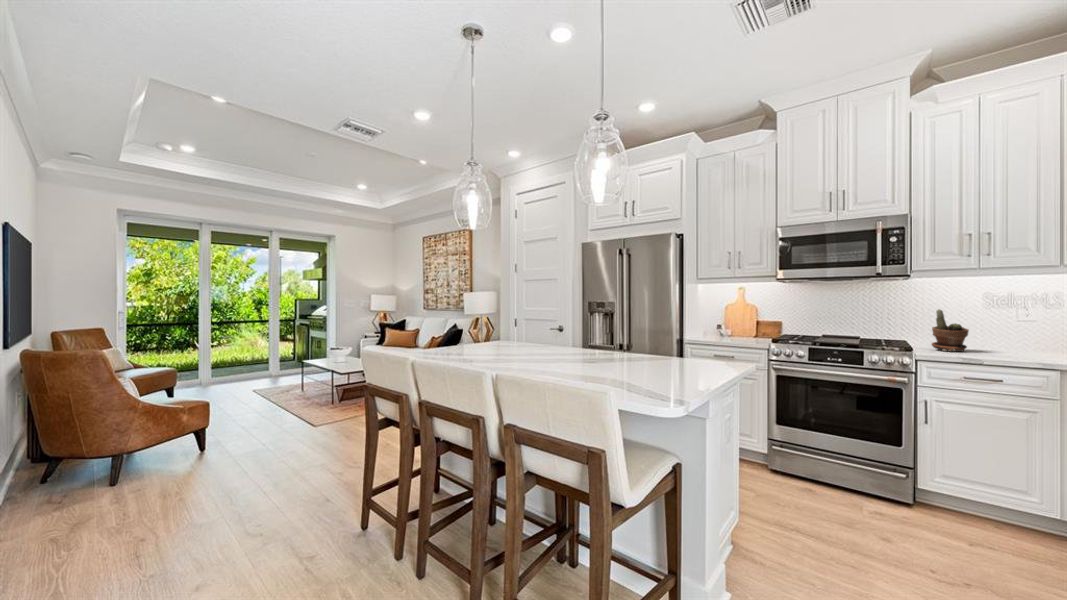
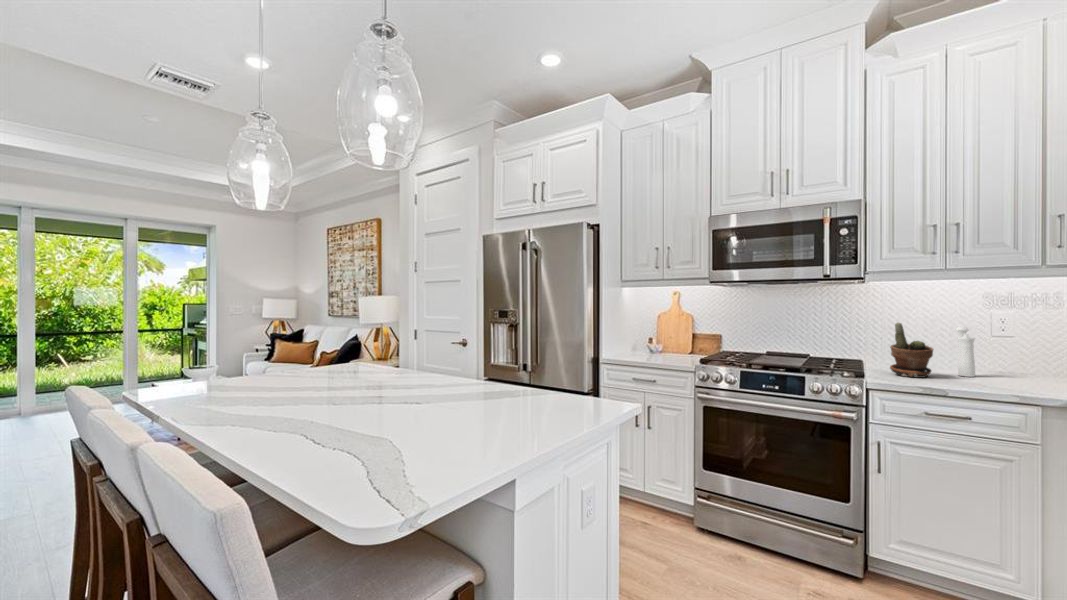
pepper mill: none [986,313,1003,351] -> present [956,327,975,377]

